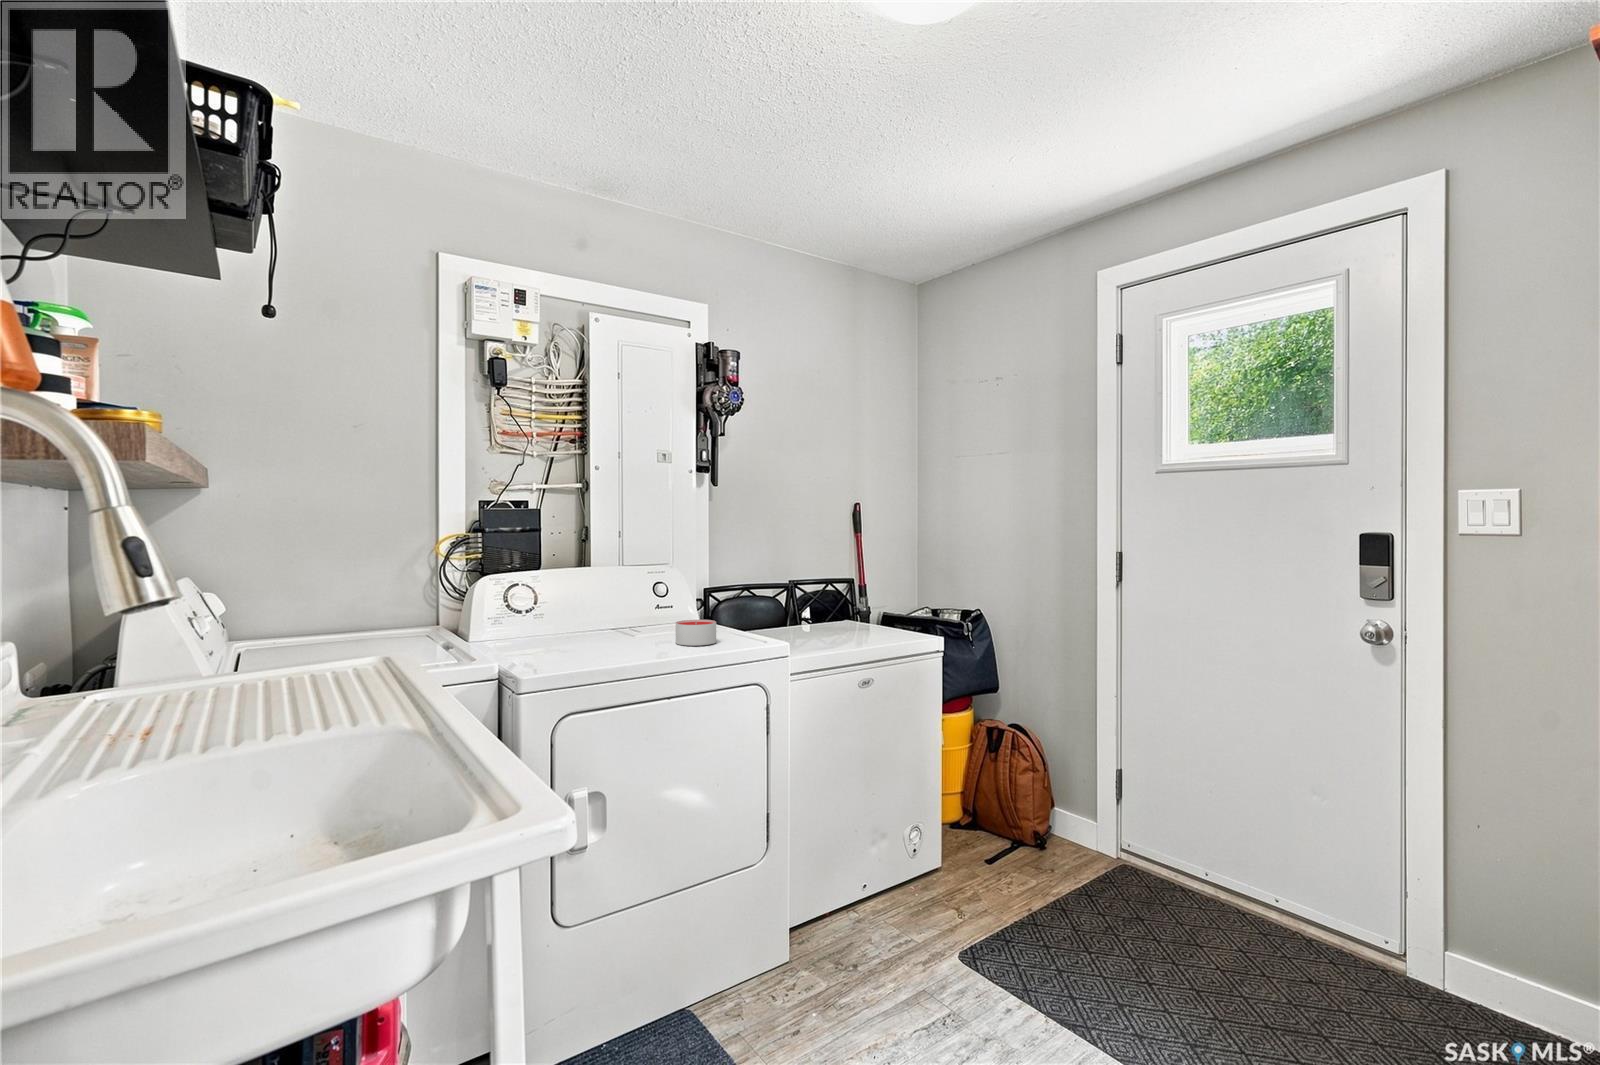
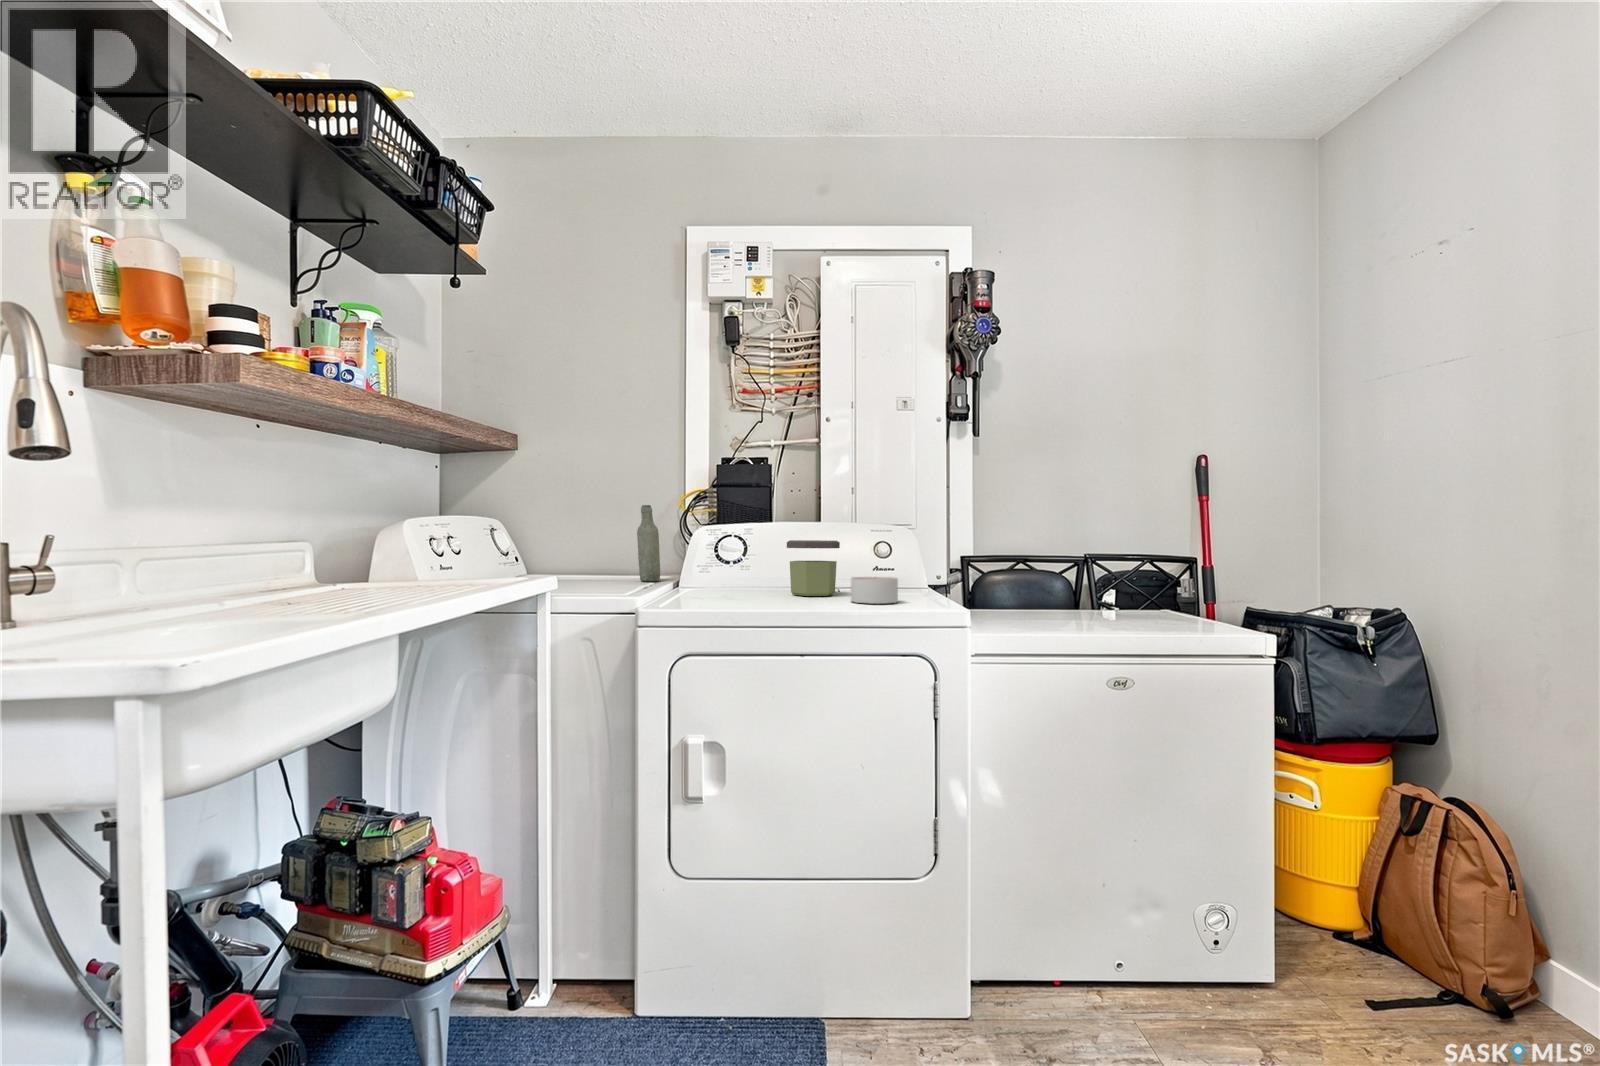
bottle: none [393,552,421,636] -> present [637,505,660,581]
jar: none [603,588,649,641] -> present [787,540,840,596]

